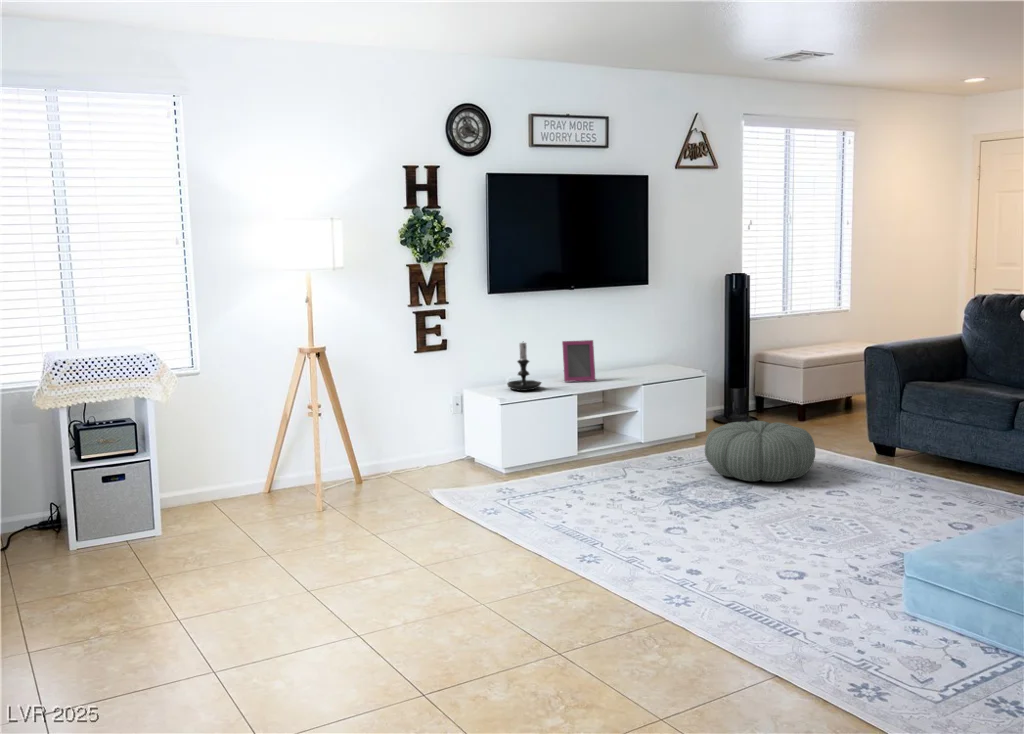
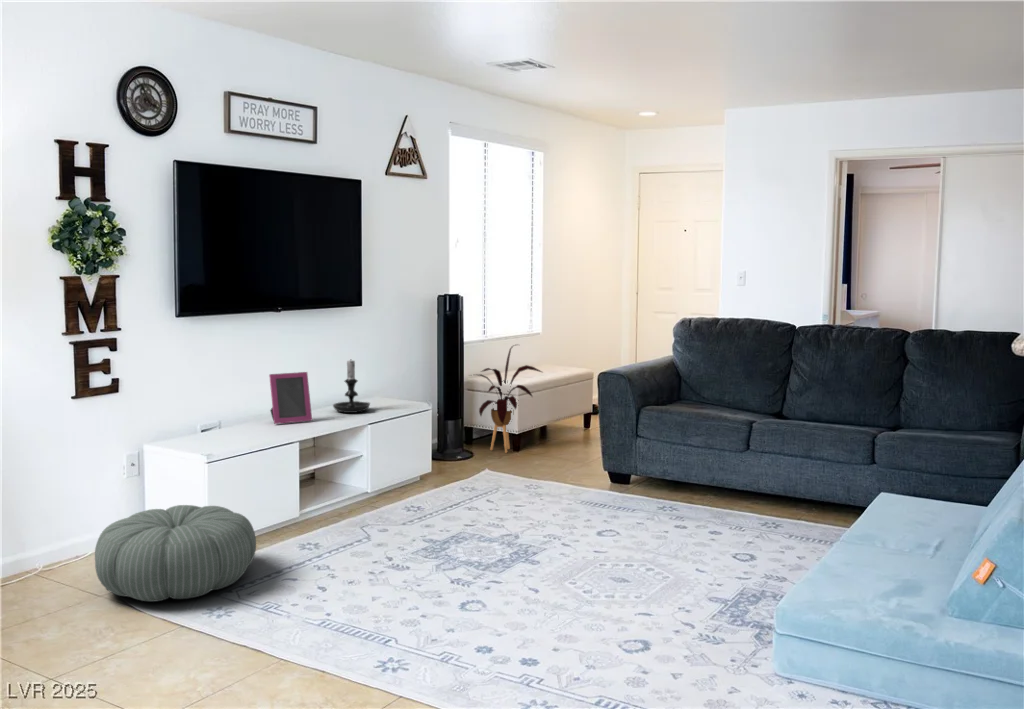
house plant: none [757,320,831,422] -> present [478,346,541,453]
candle holder: present [507,343,541,391] -> present [333,360,370,413]
pouf: present [705,421,815,482] -> present [95,505,256,602]

